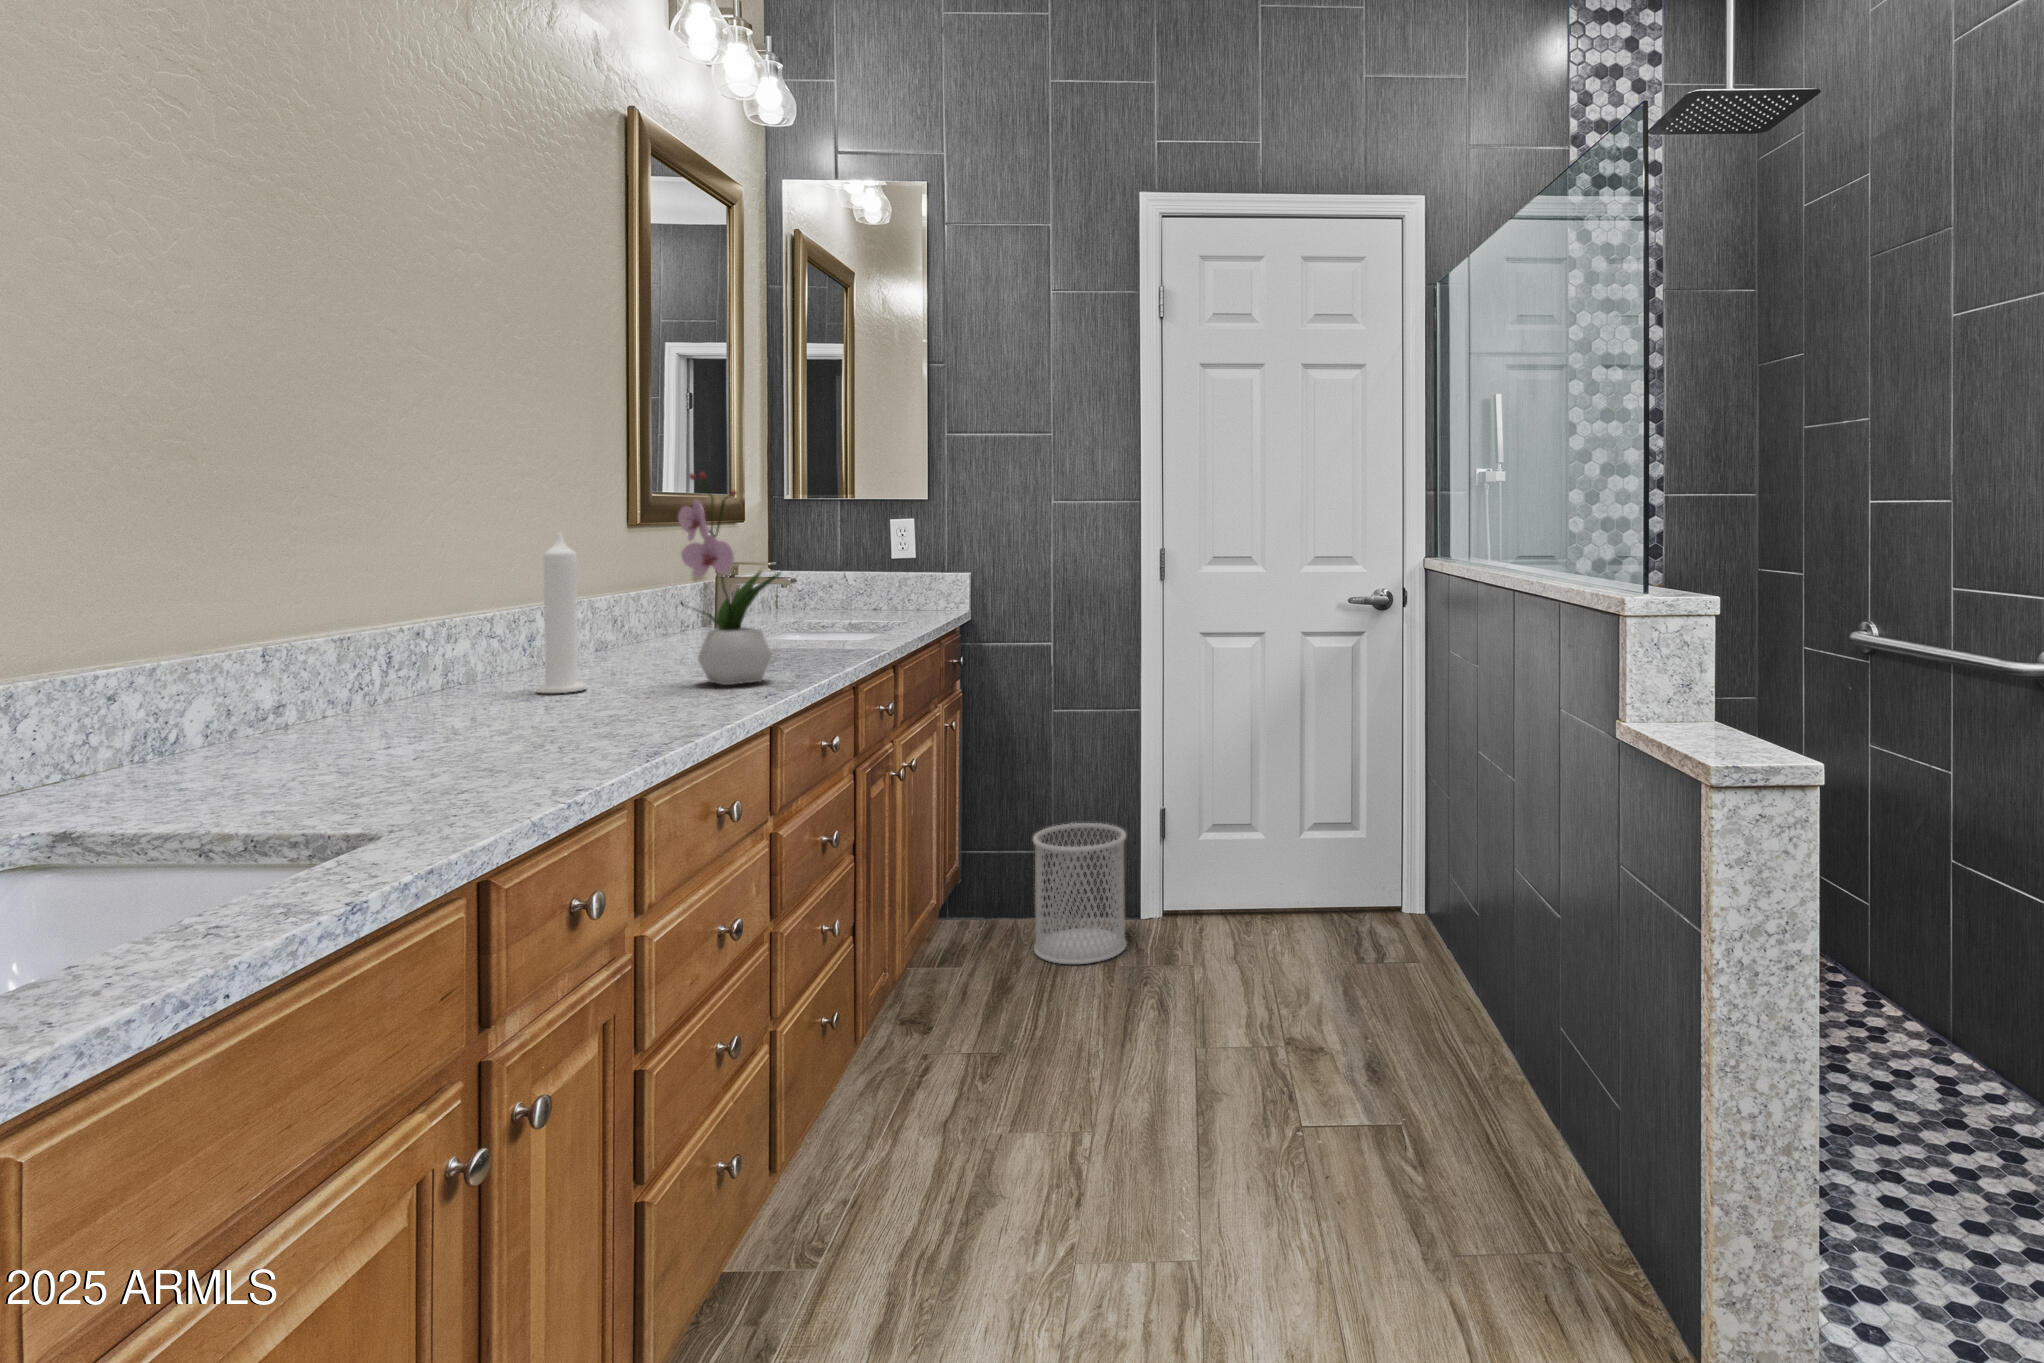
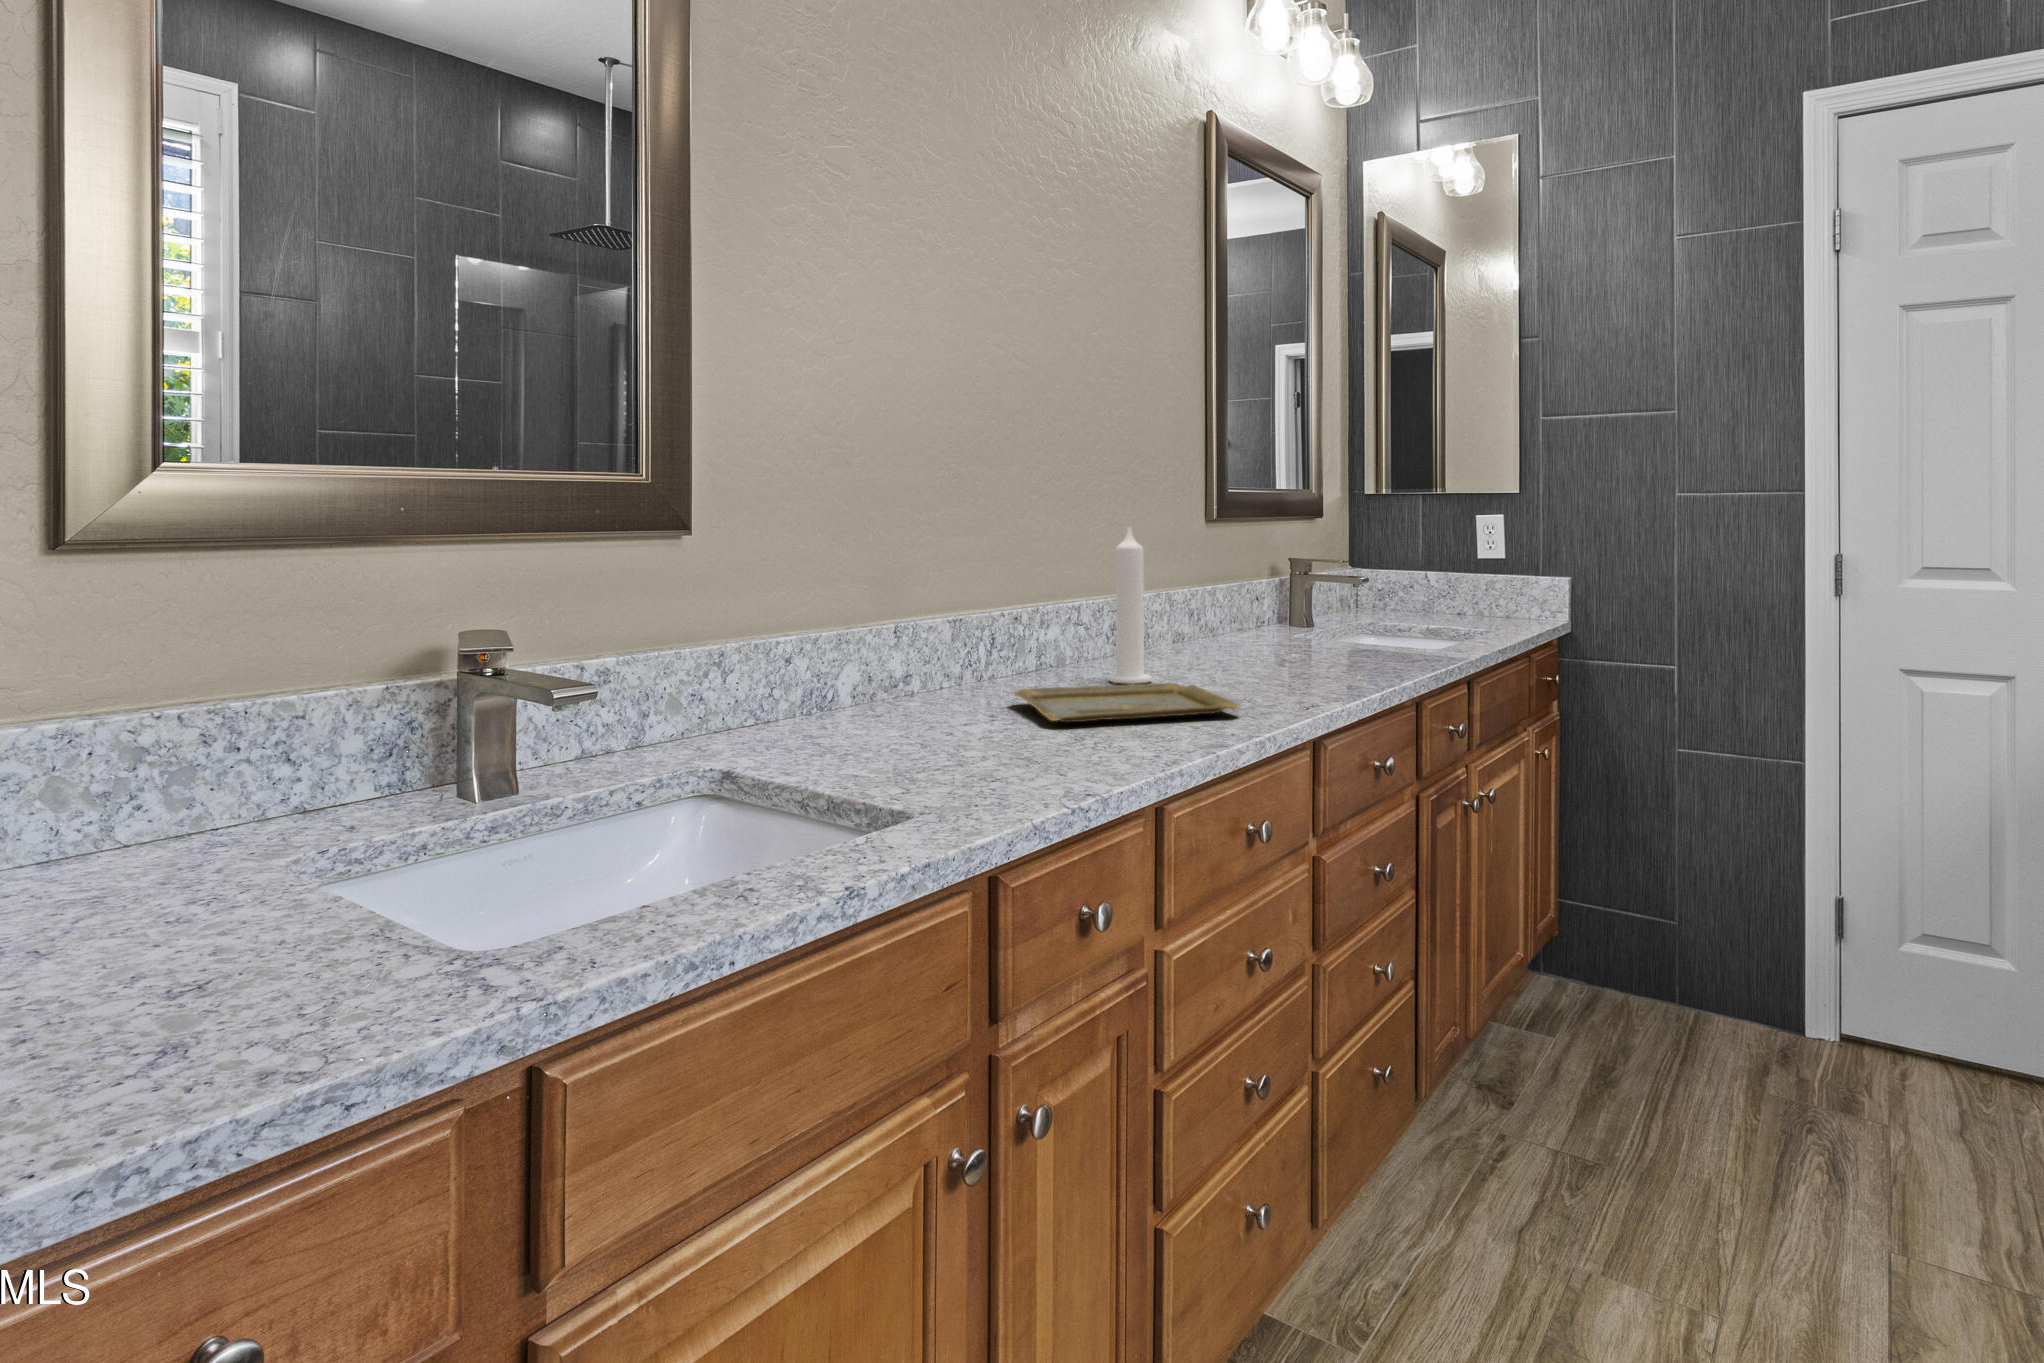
flower arrangement: present [678,473,781,685] -> none [1234,465,1335,689]
tray: none [429,687,699,735] -> present [1014,683,1240,722]
wastebasket: present [1033,823,1127,964] -> none [1644,889,1774,1071]

